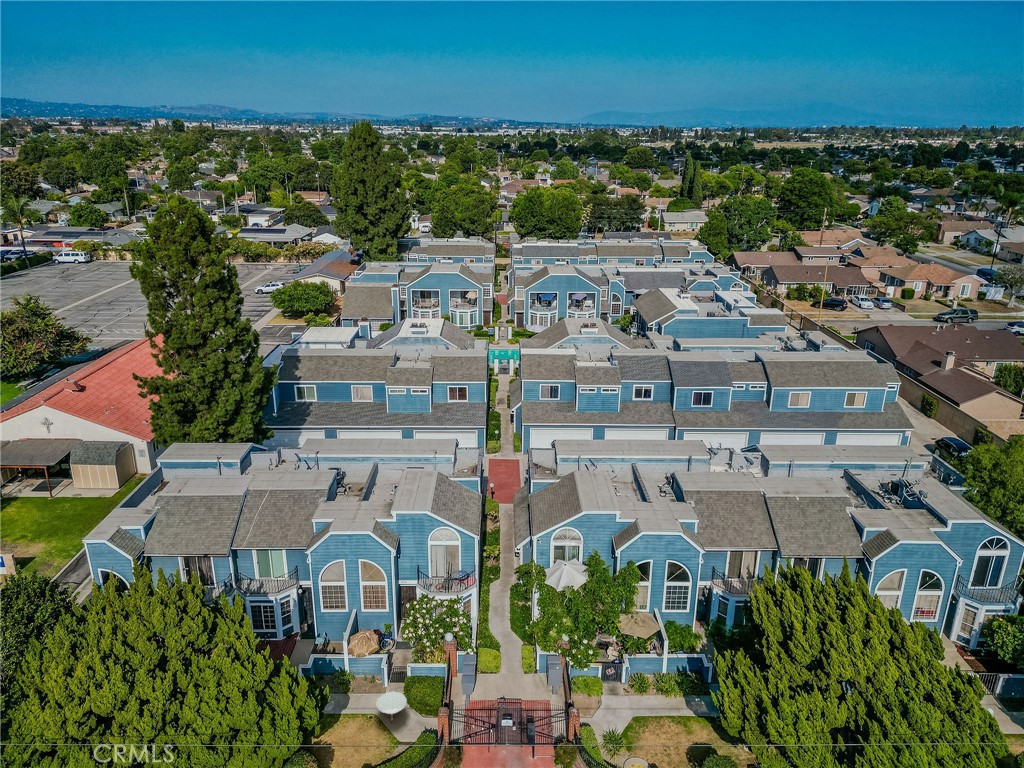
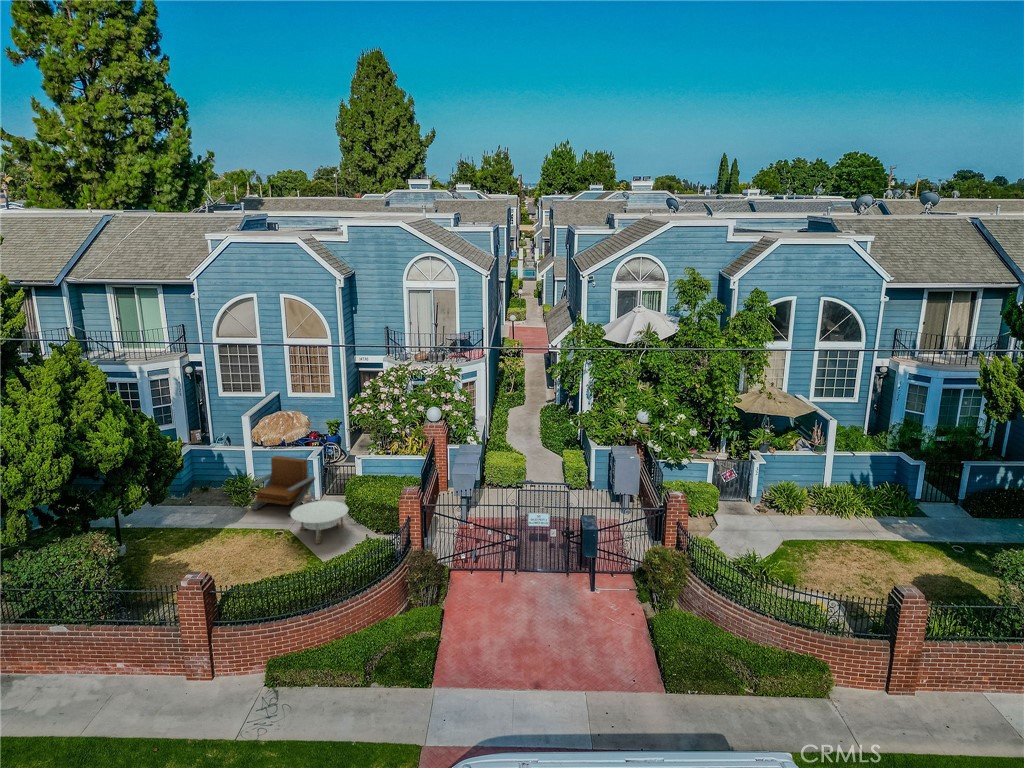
lounge chair: none [349,659,384,698] -> present [250,456,315,515]

